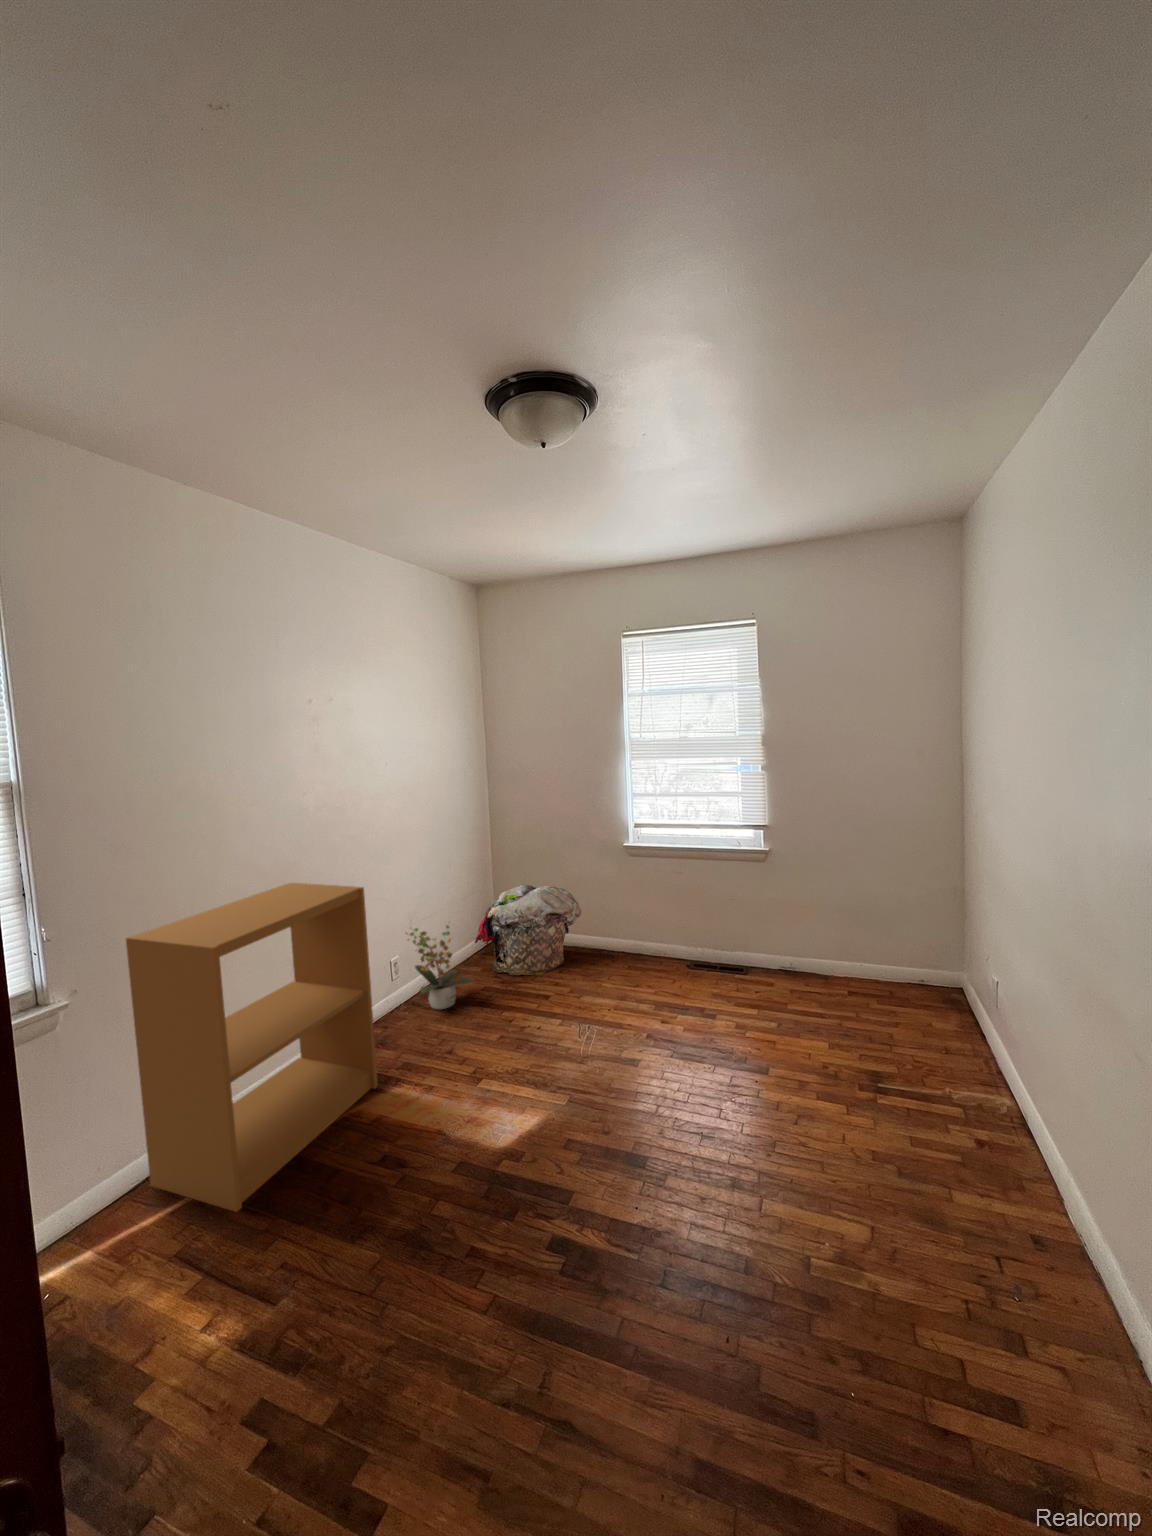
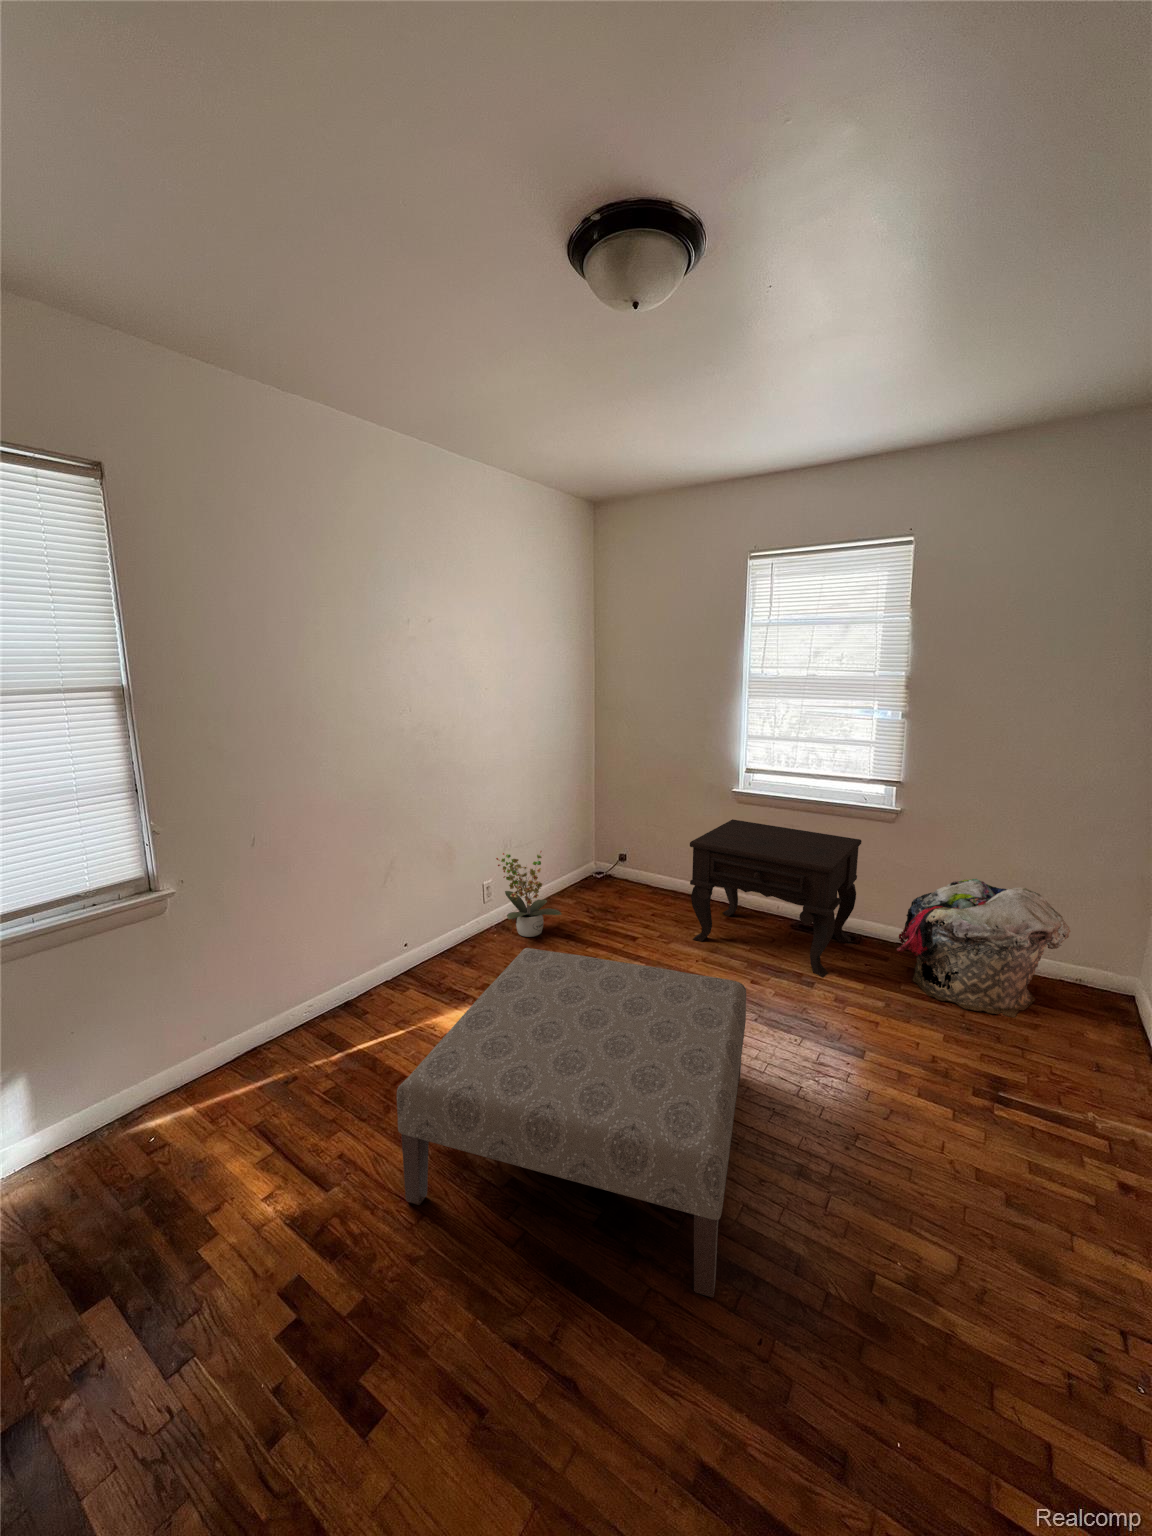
side table: none [592,873,738,1009] -> present [690,819,862,978]
bookshelf: present [126,883,378,1212] -> none [223,799,455,1098]
laundry basket: present [474,884,582,975] -> present [897,879,1071,1017]
ottoman: none [354,1015,681,1314] -> present [397,948,746,1297]

